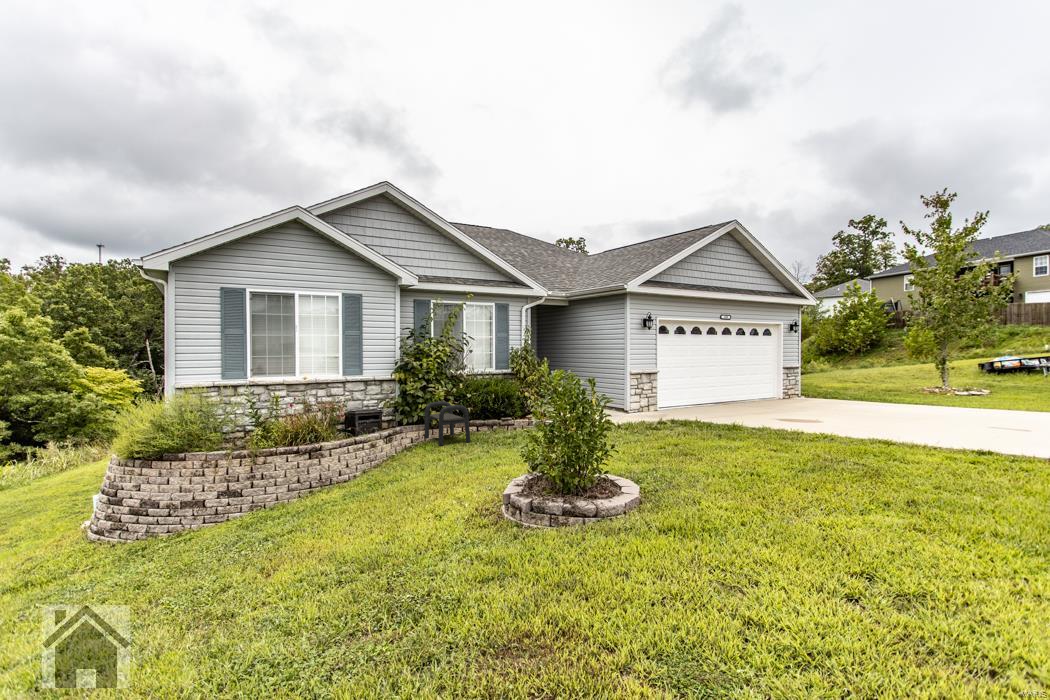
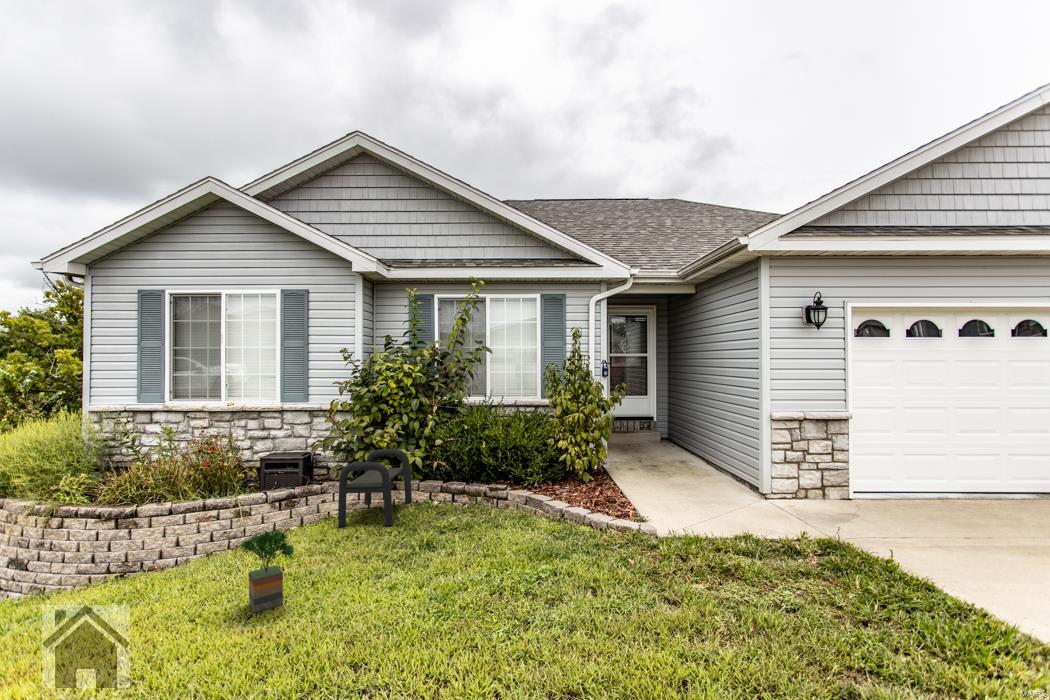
potted tree: none [472,429,501,467] -> present [240,530,294,612]

